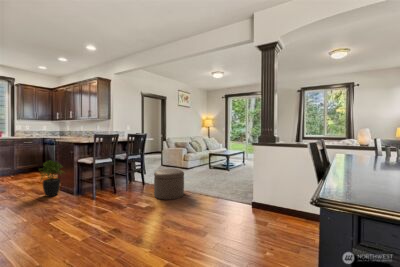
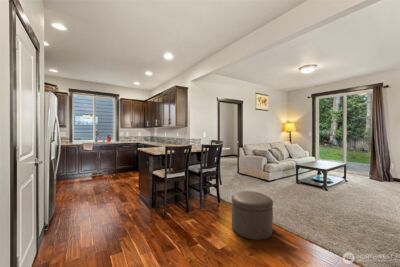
potted plant: present [39,160,62,197] -> none [119,169,144,207]

